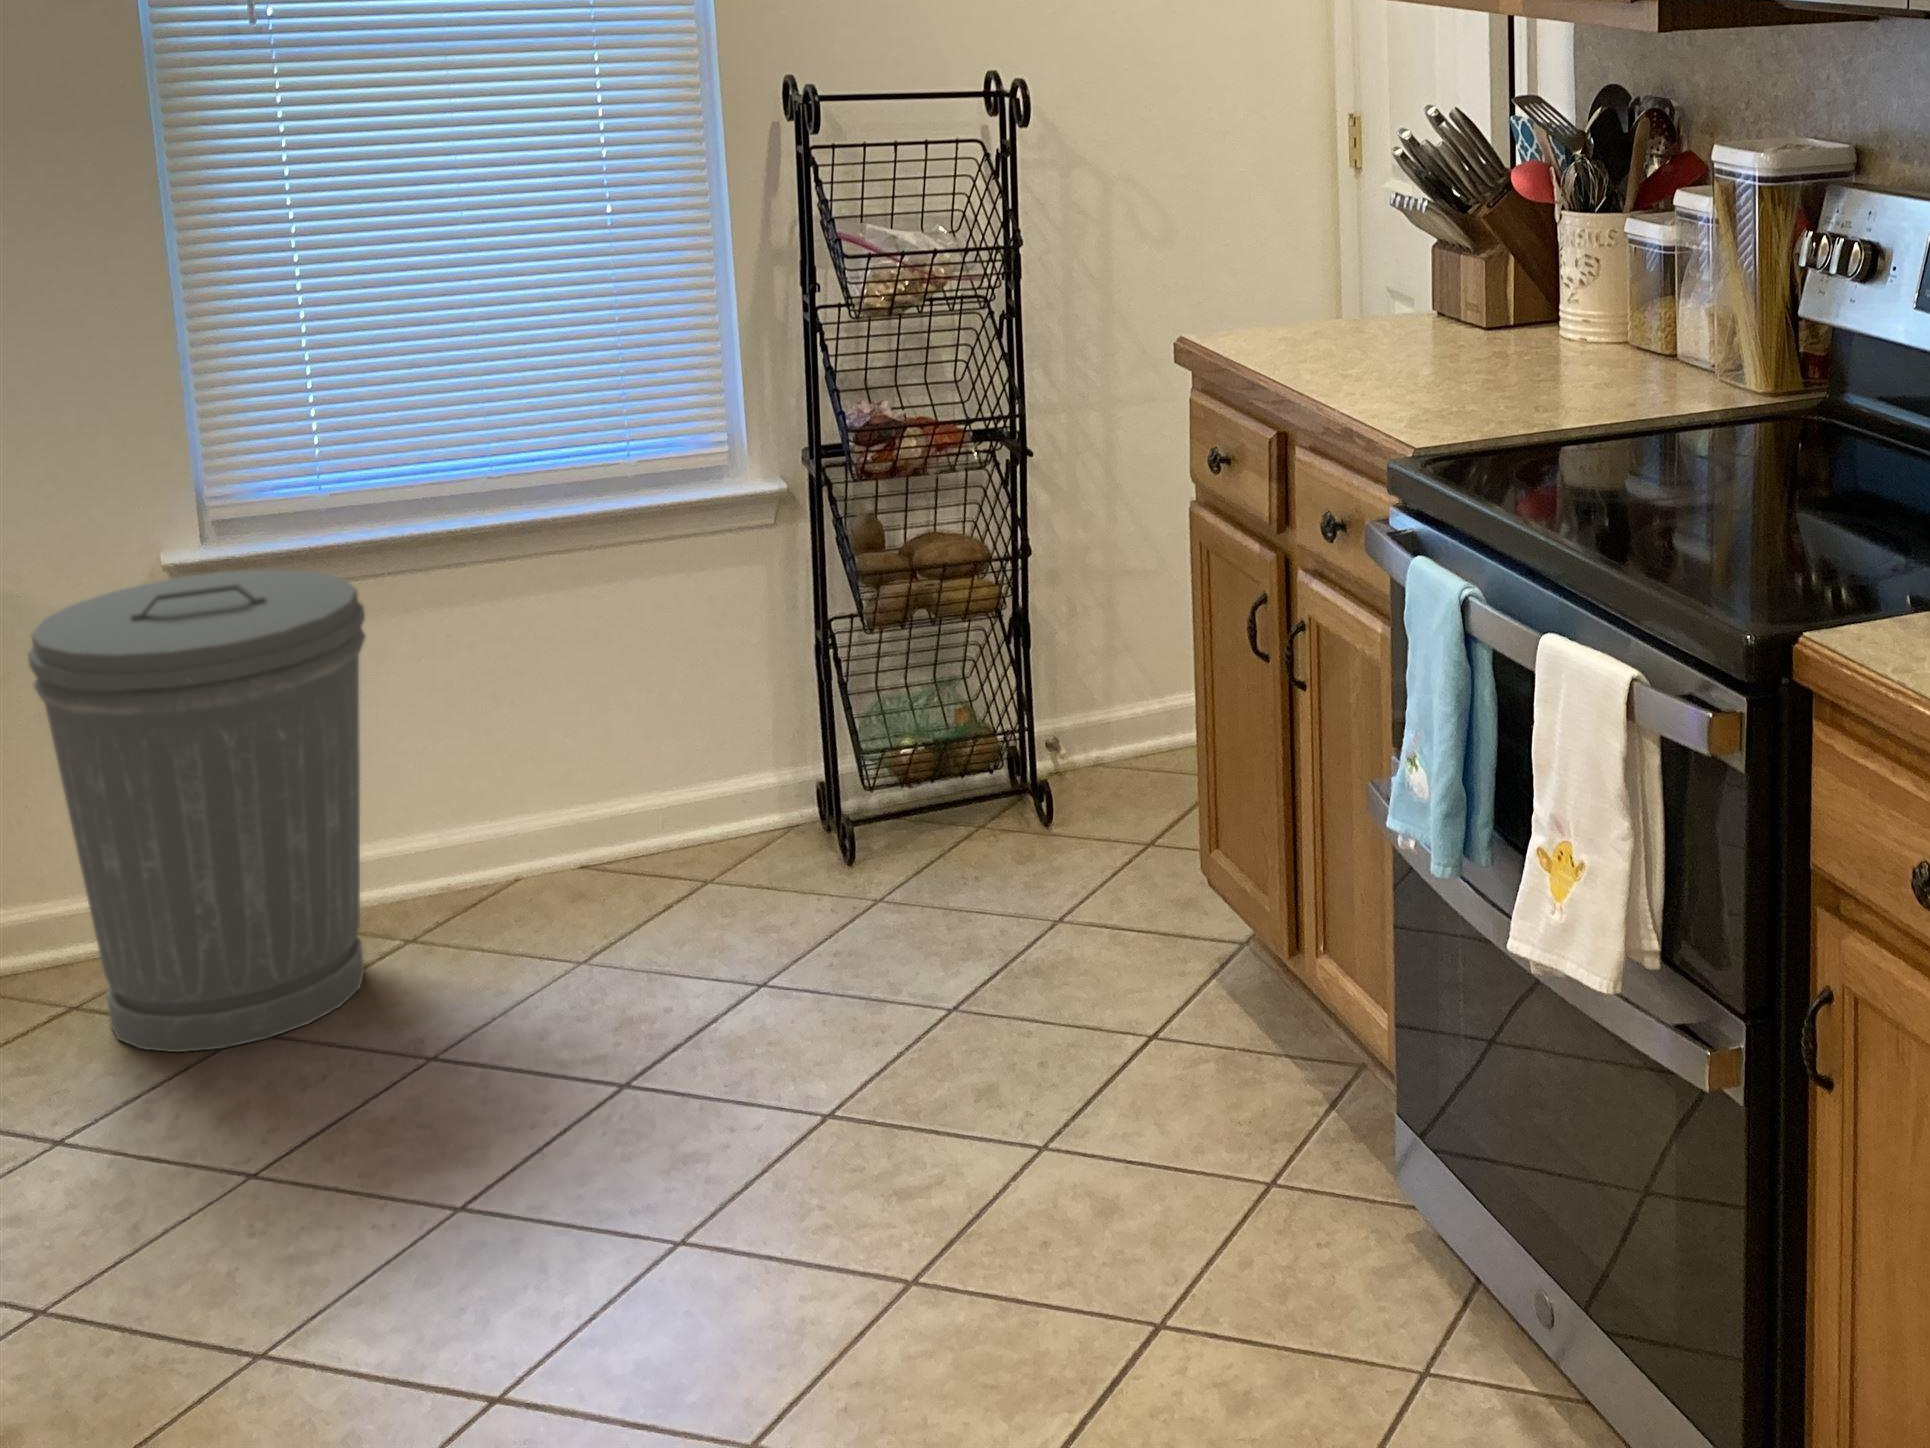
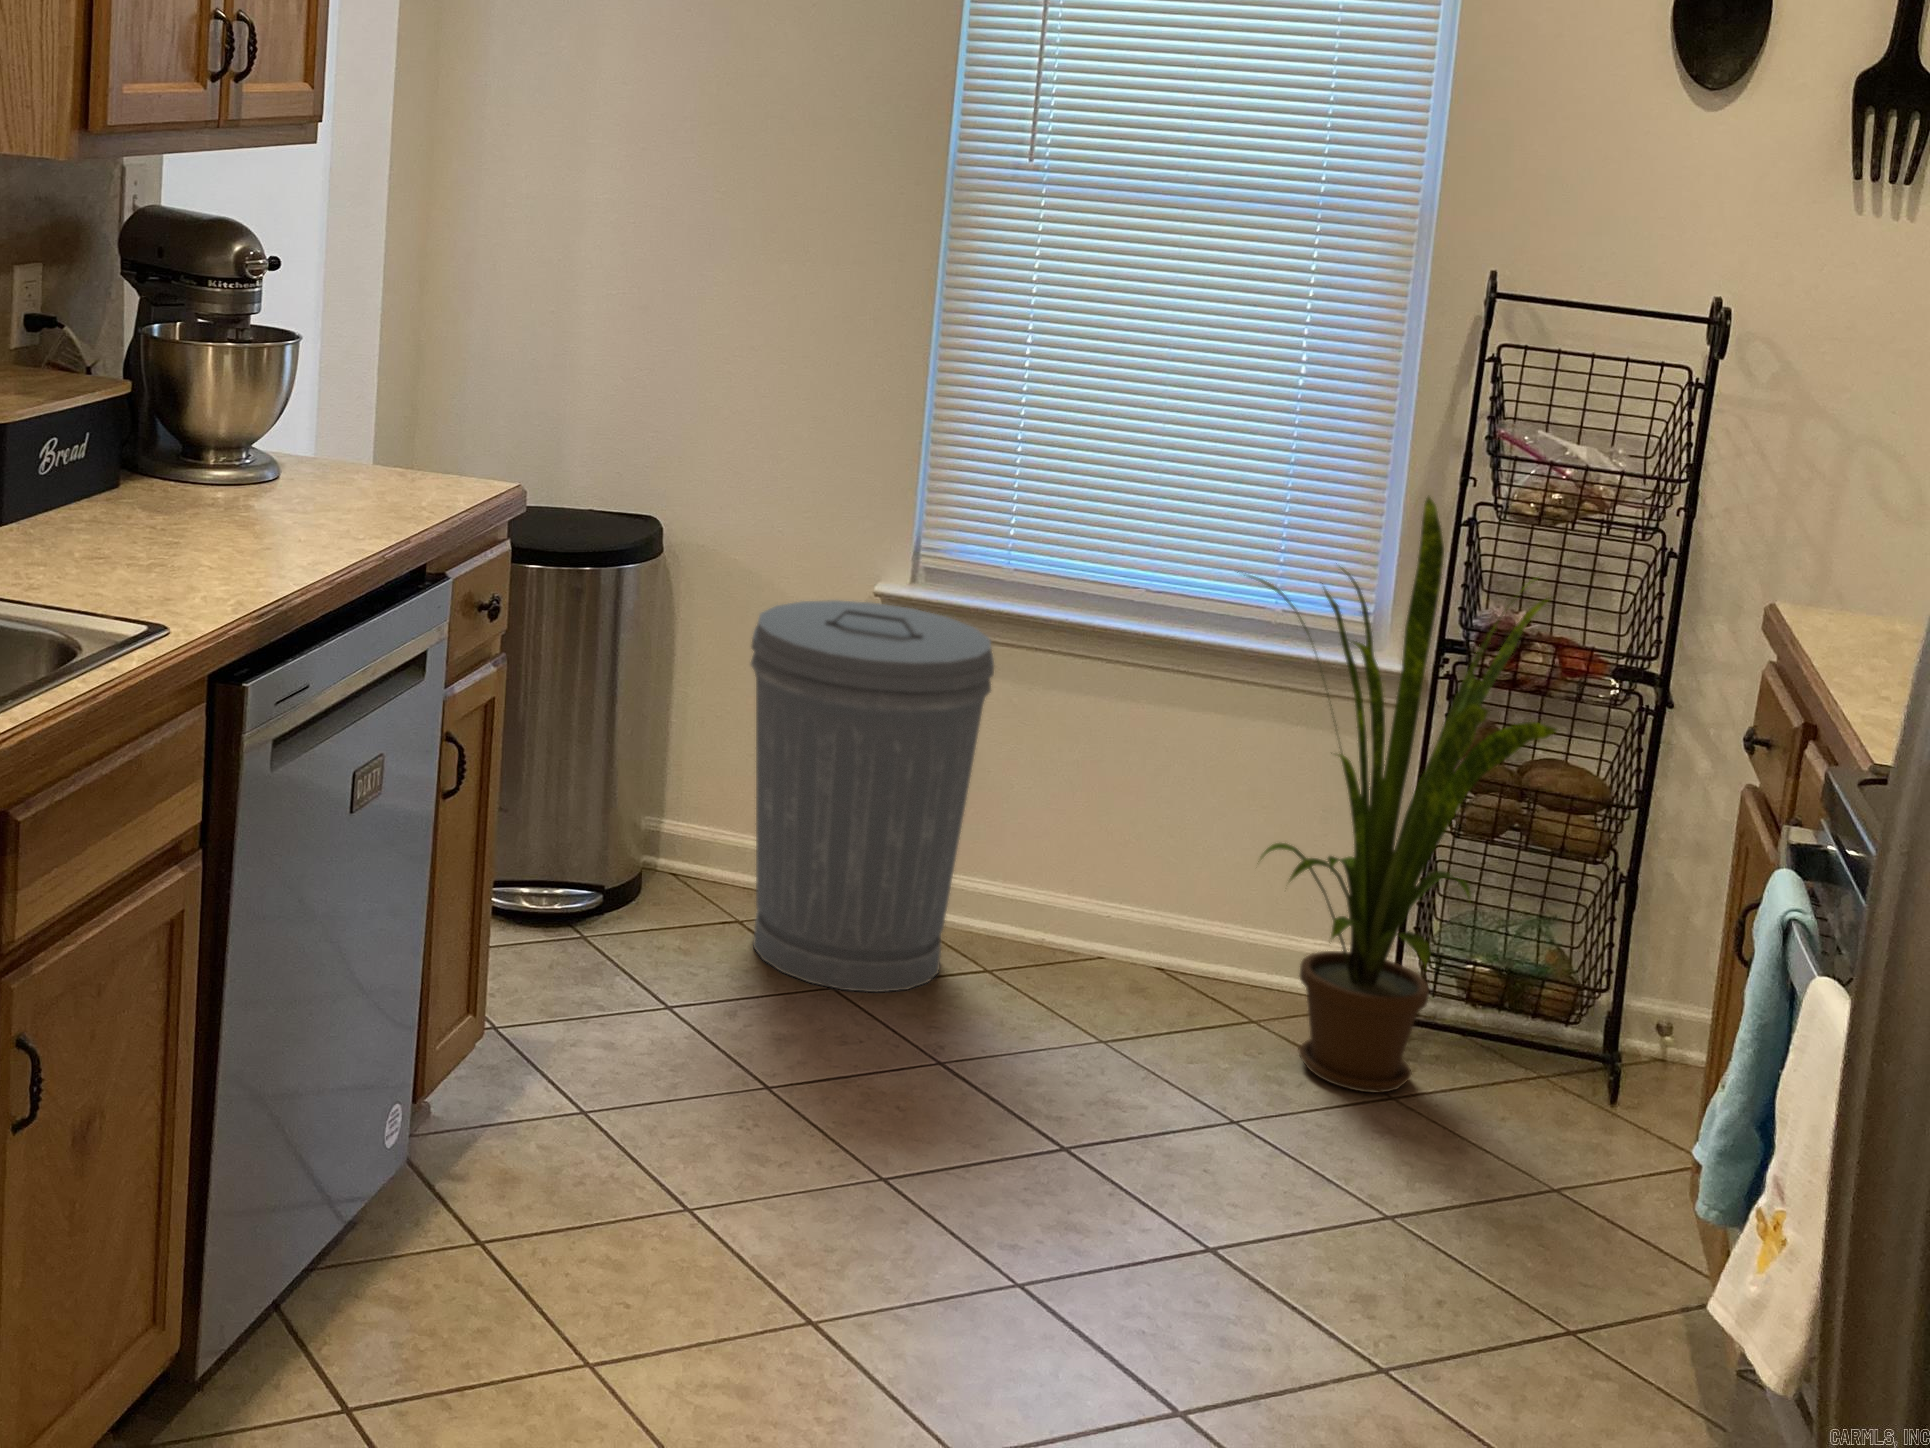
house plant: none [617,307,962,909] -> present [1244,497,1557,1093]

